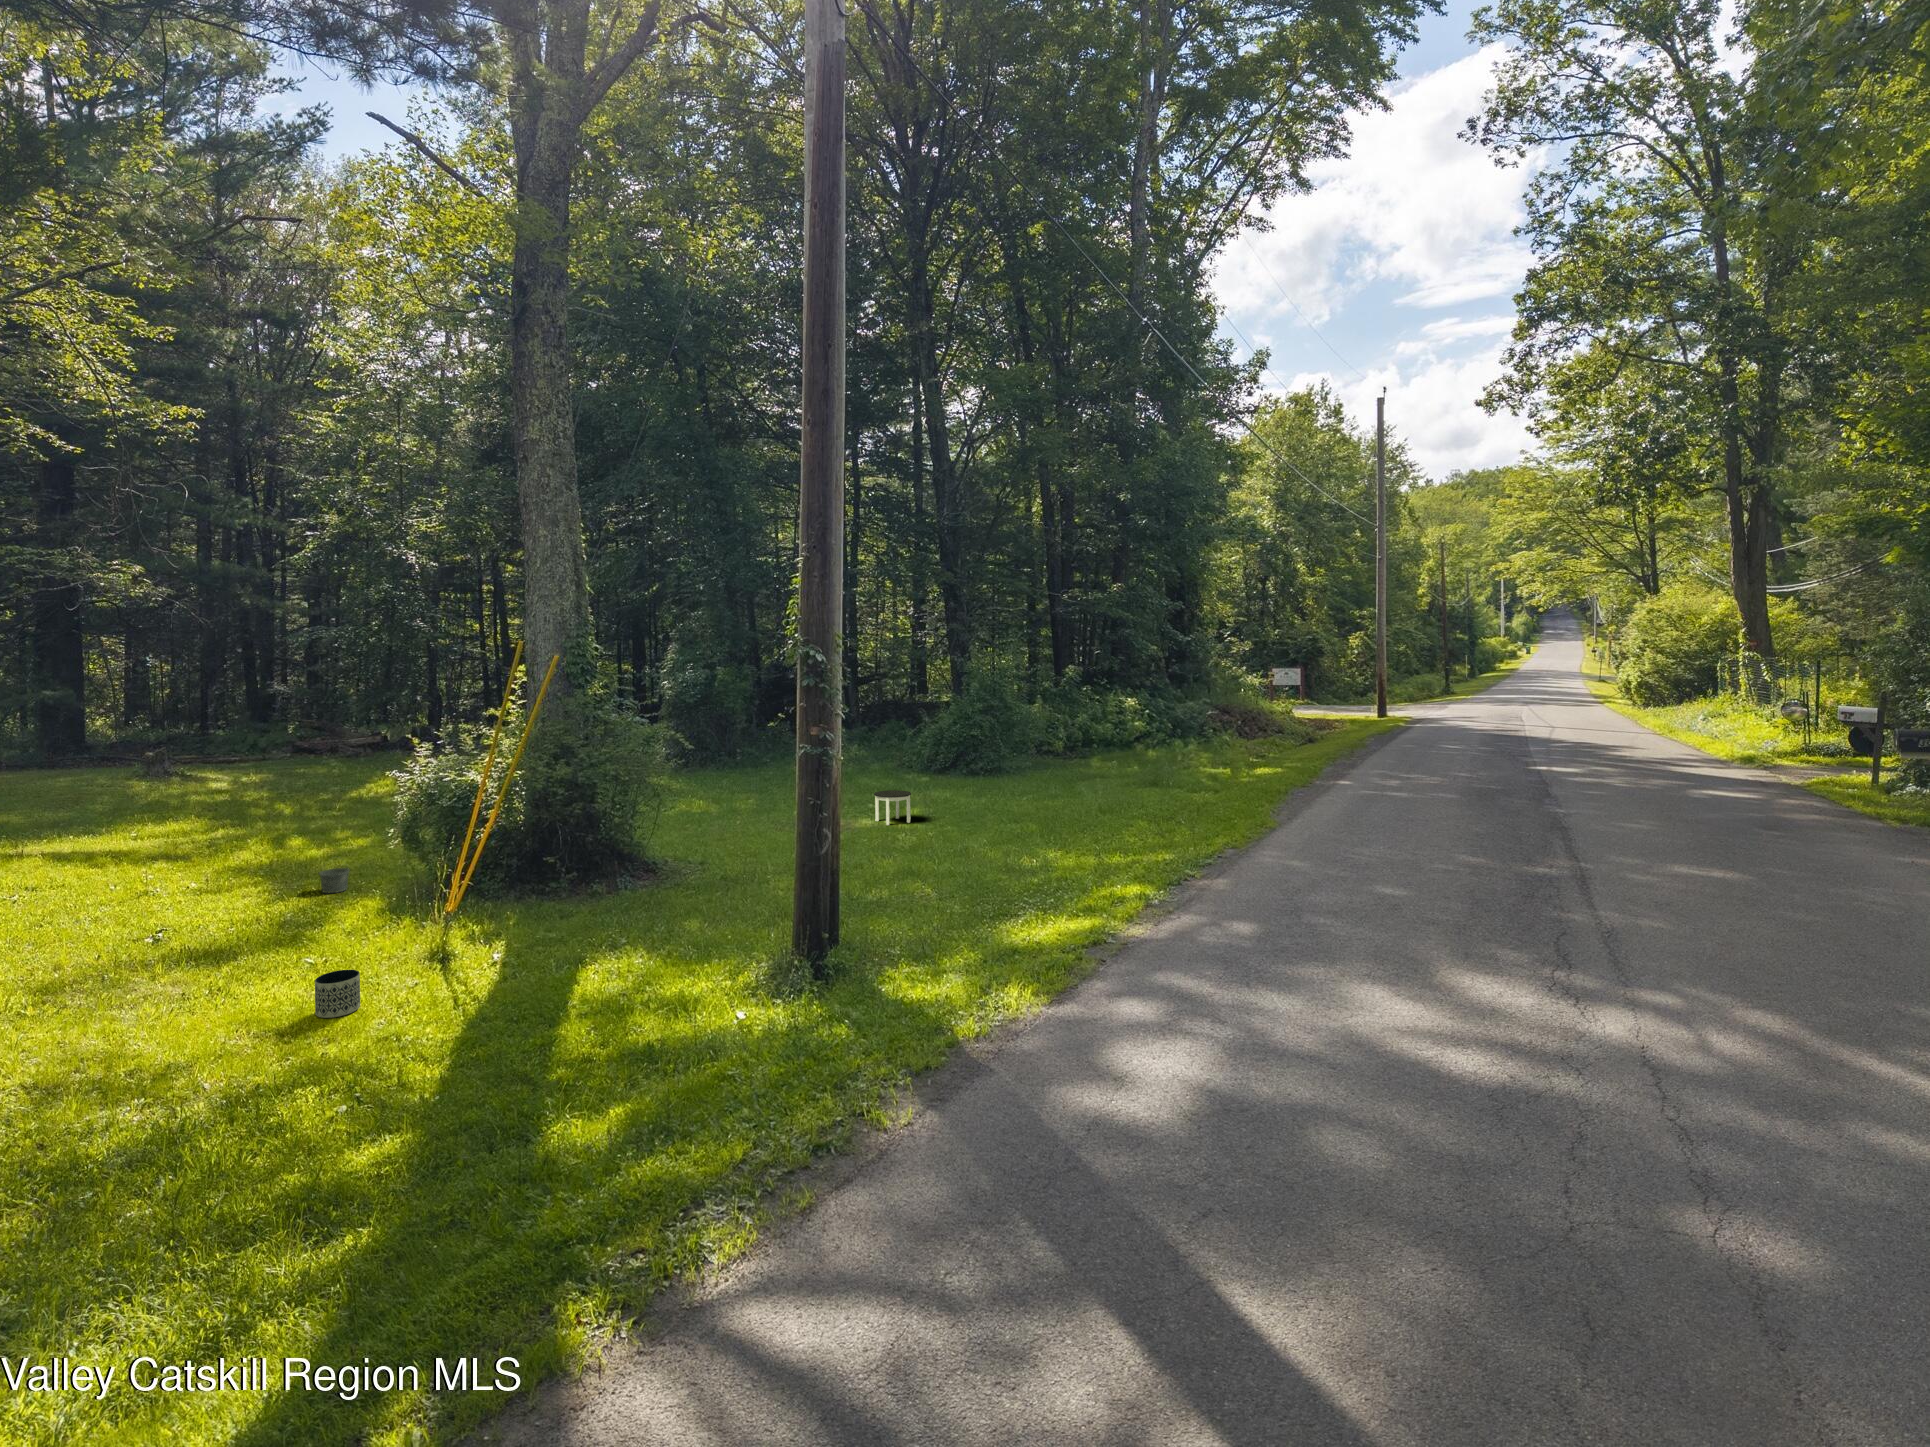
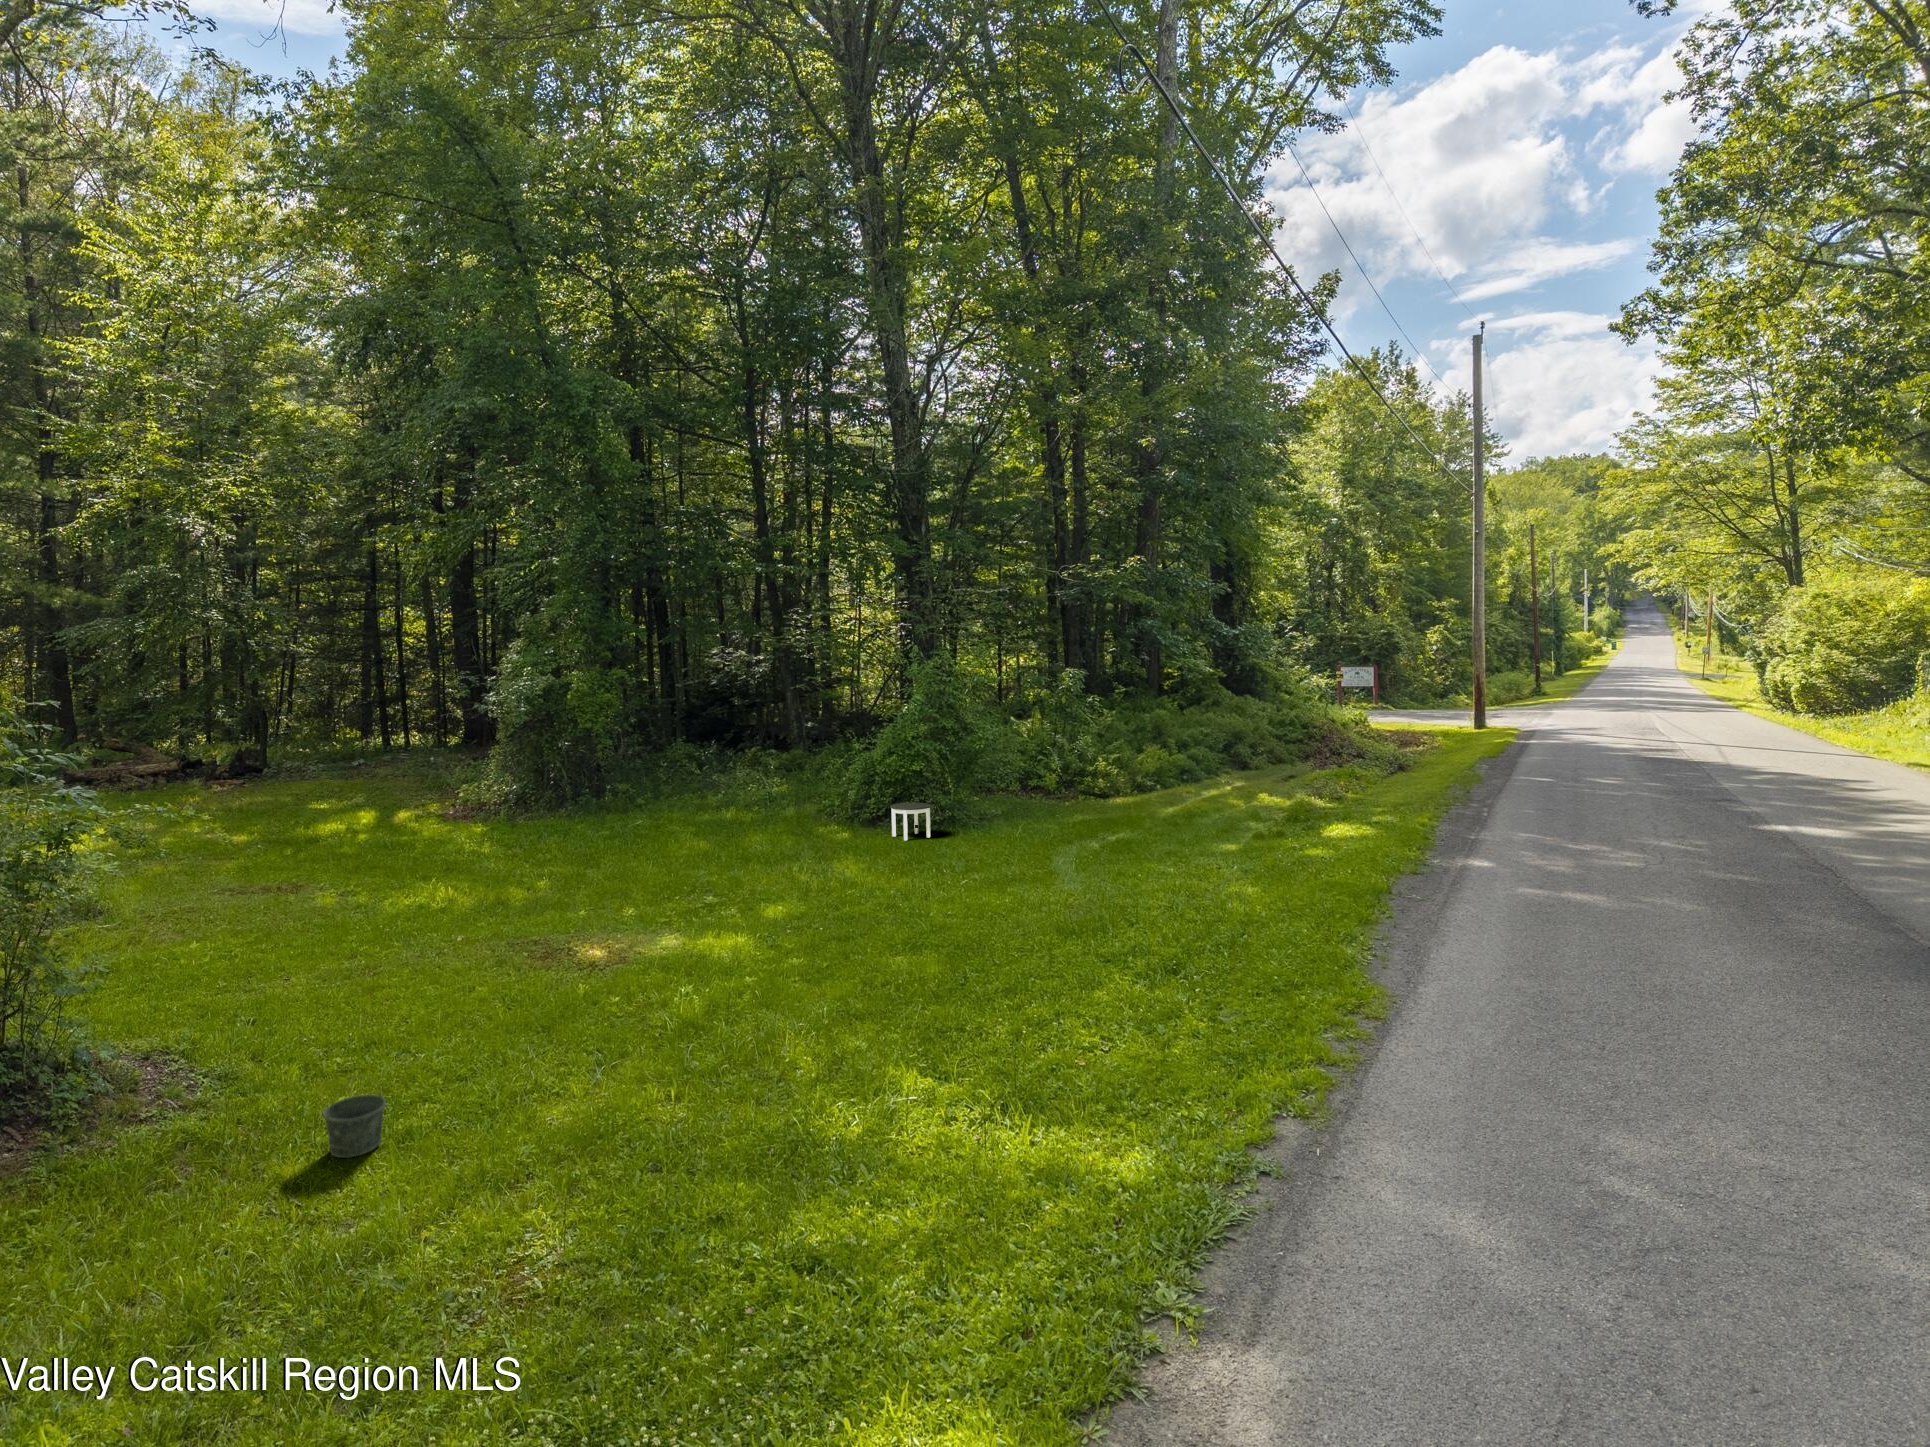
bucket: present [319,868,349,893] -> present [323,1094,386,1158]
planter: present [315,970,360,1018] -> none [295,989,342,1039]

